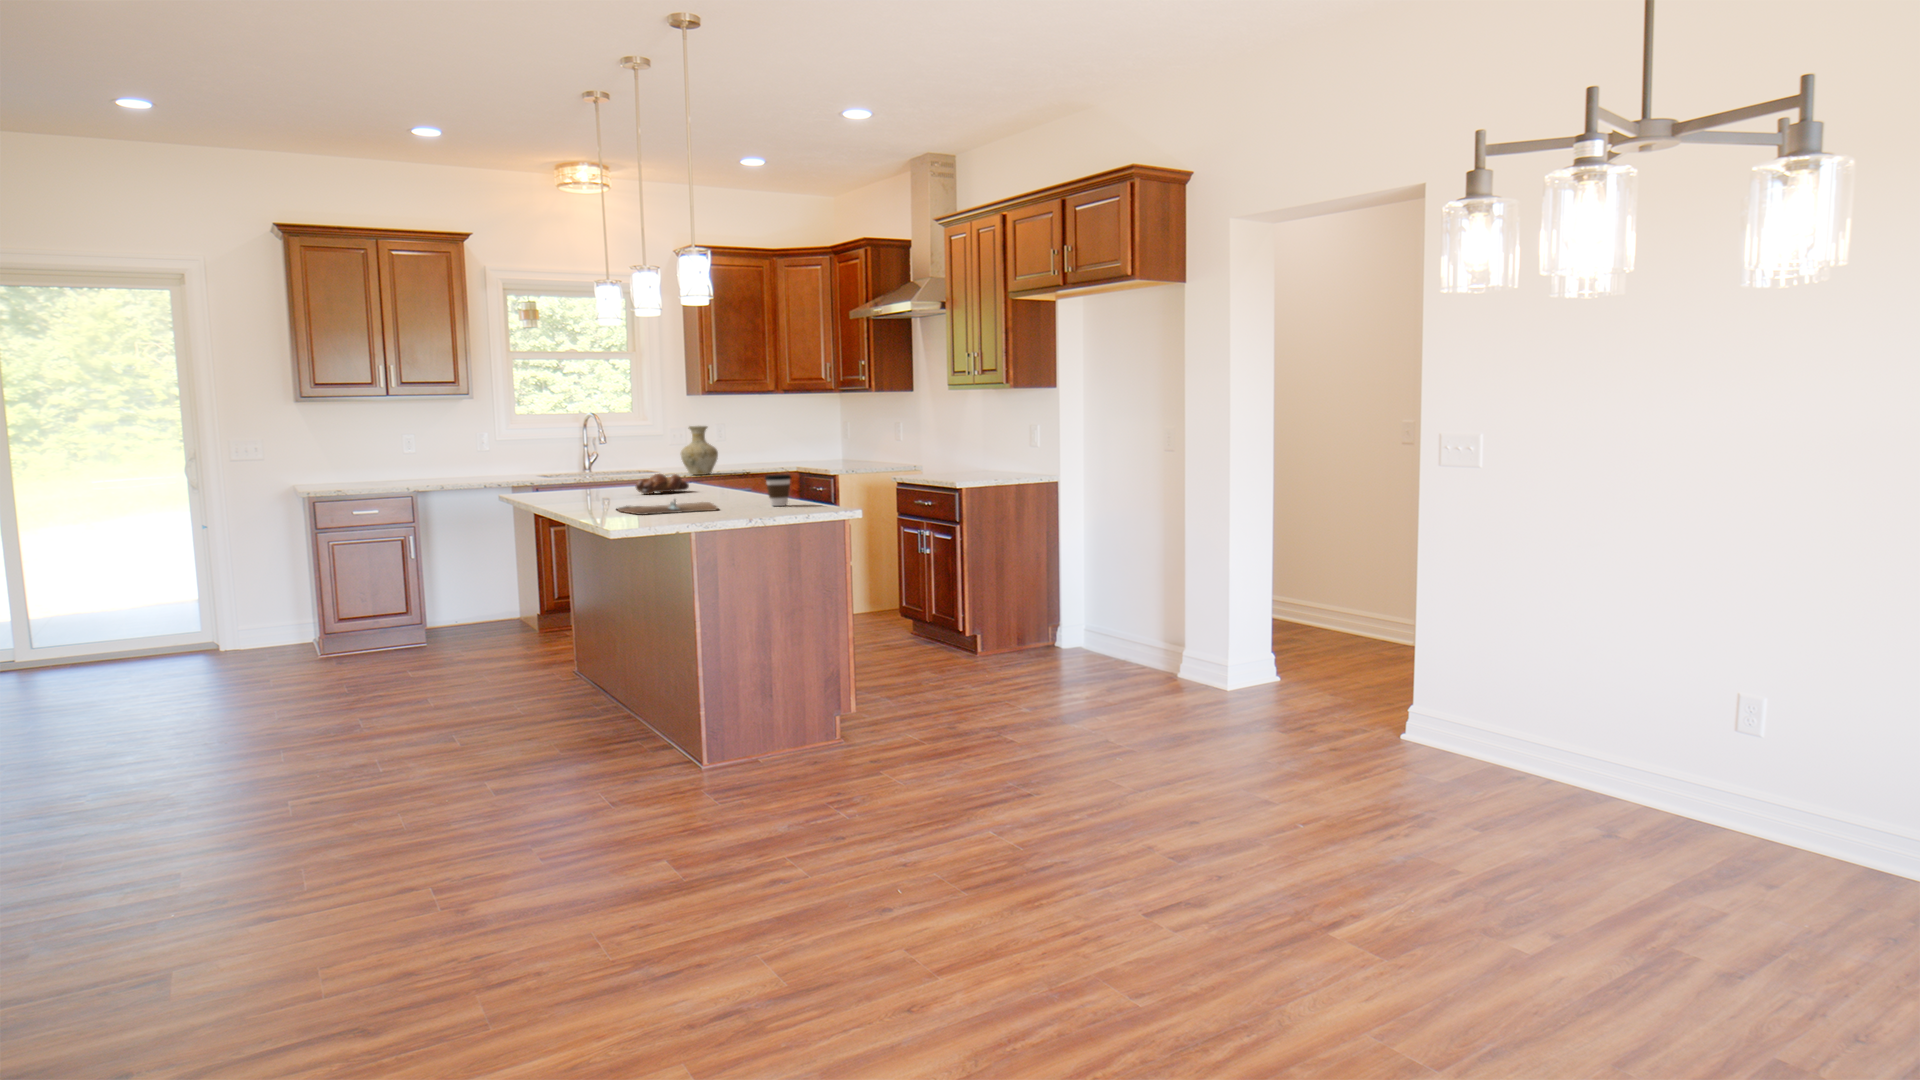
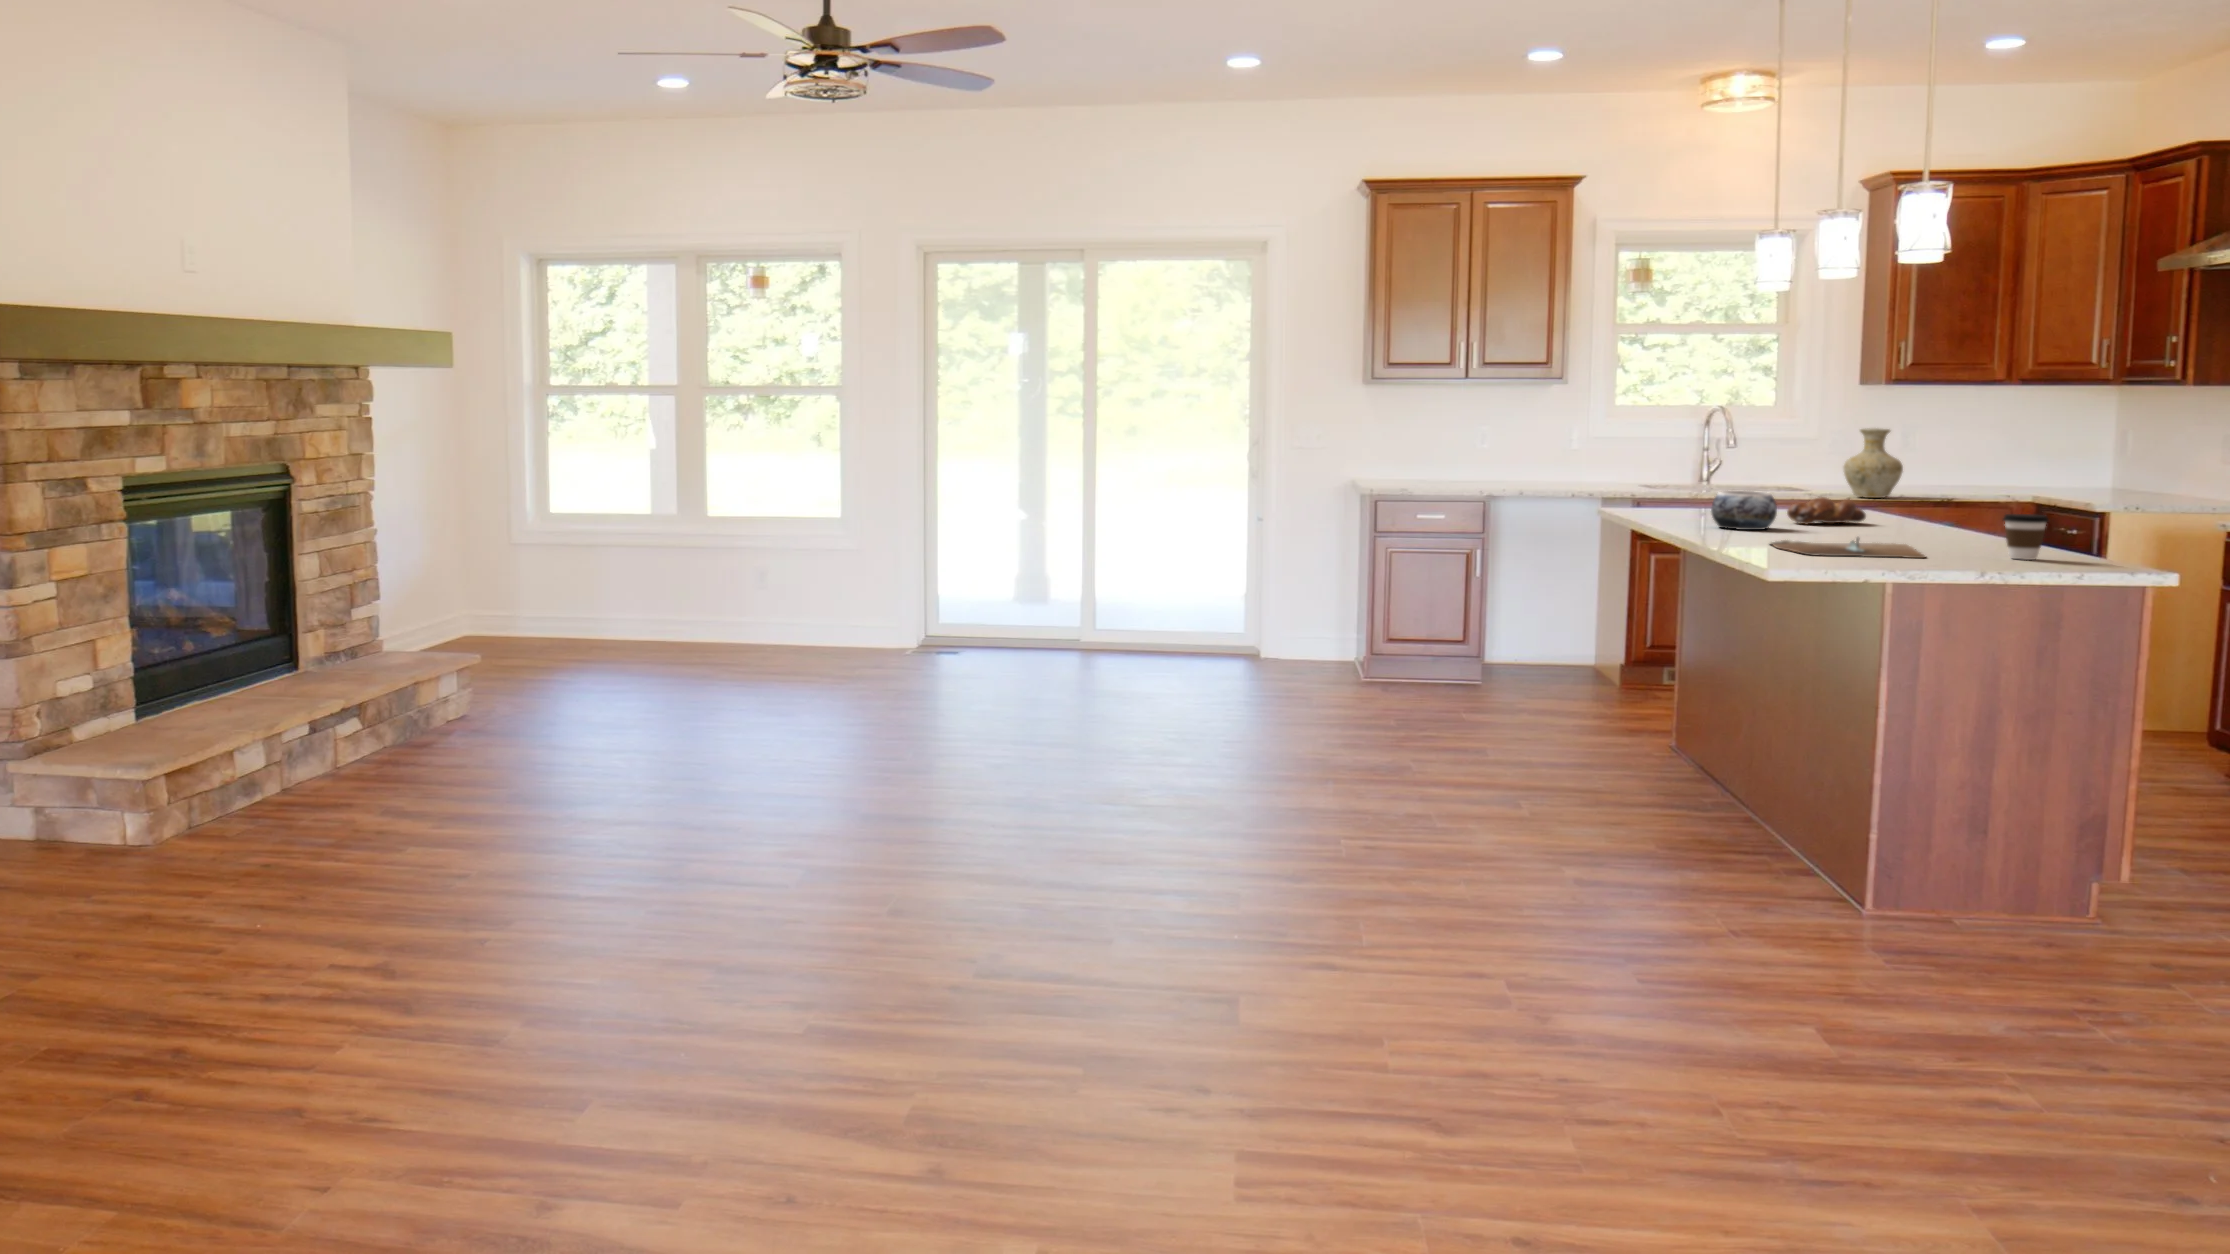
decorative bowl: none [578,472,626,501] -> present [1711,491,1777,530]

